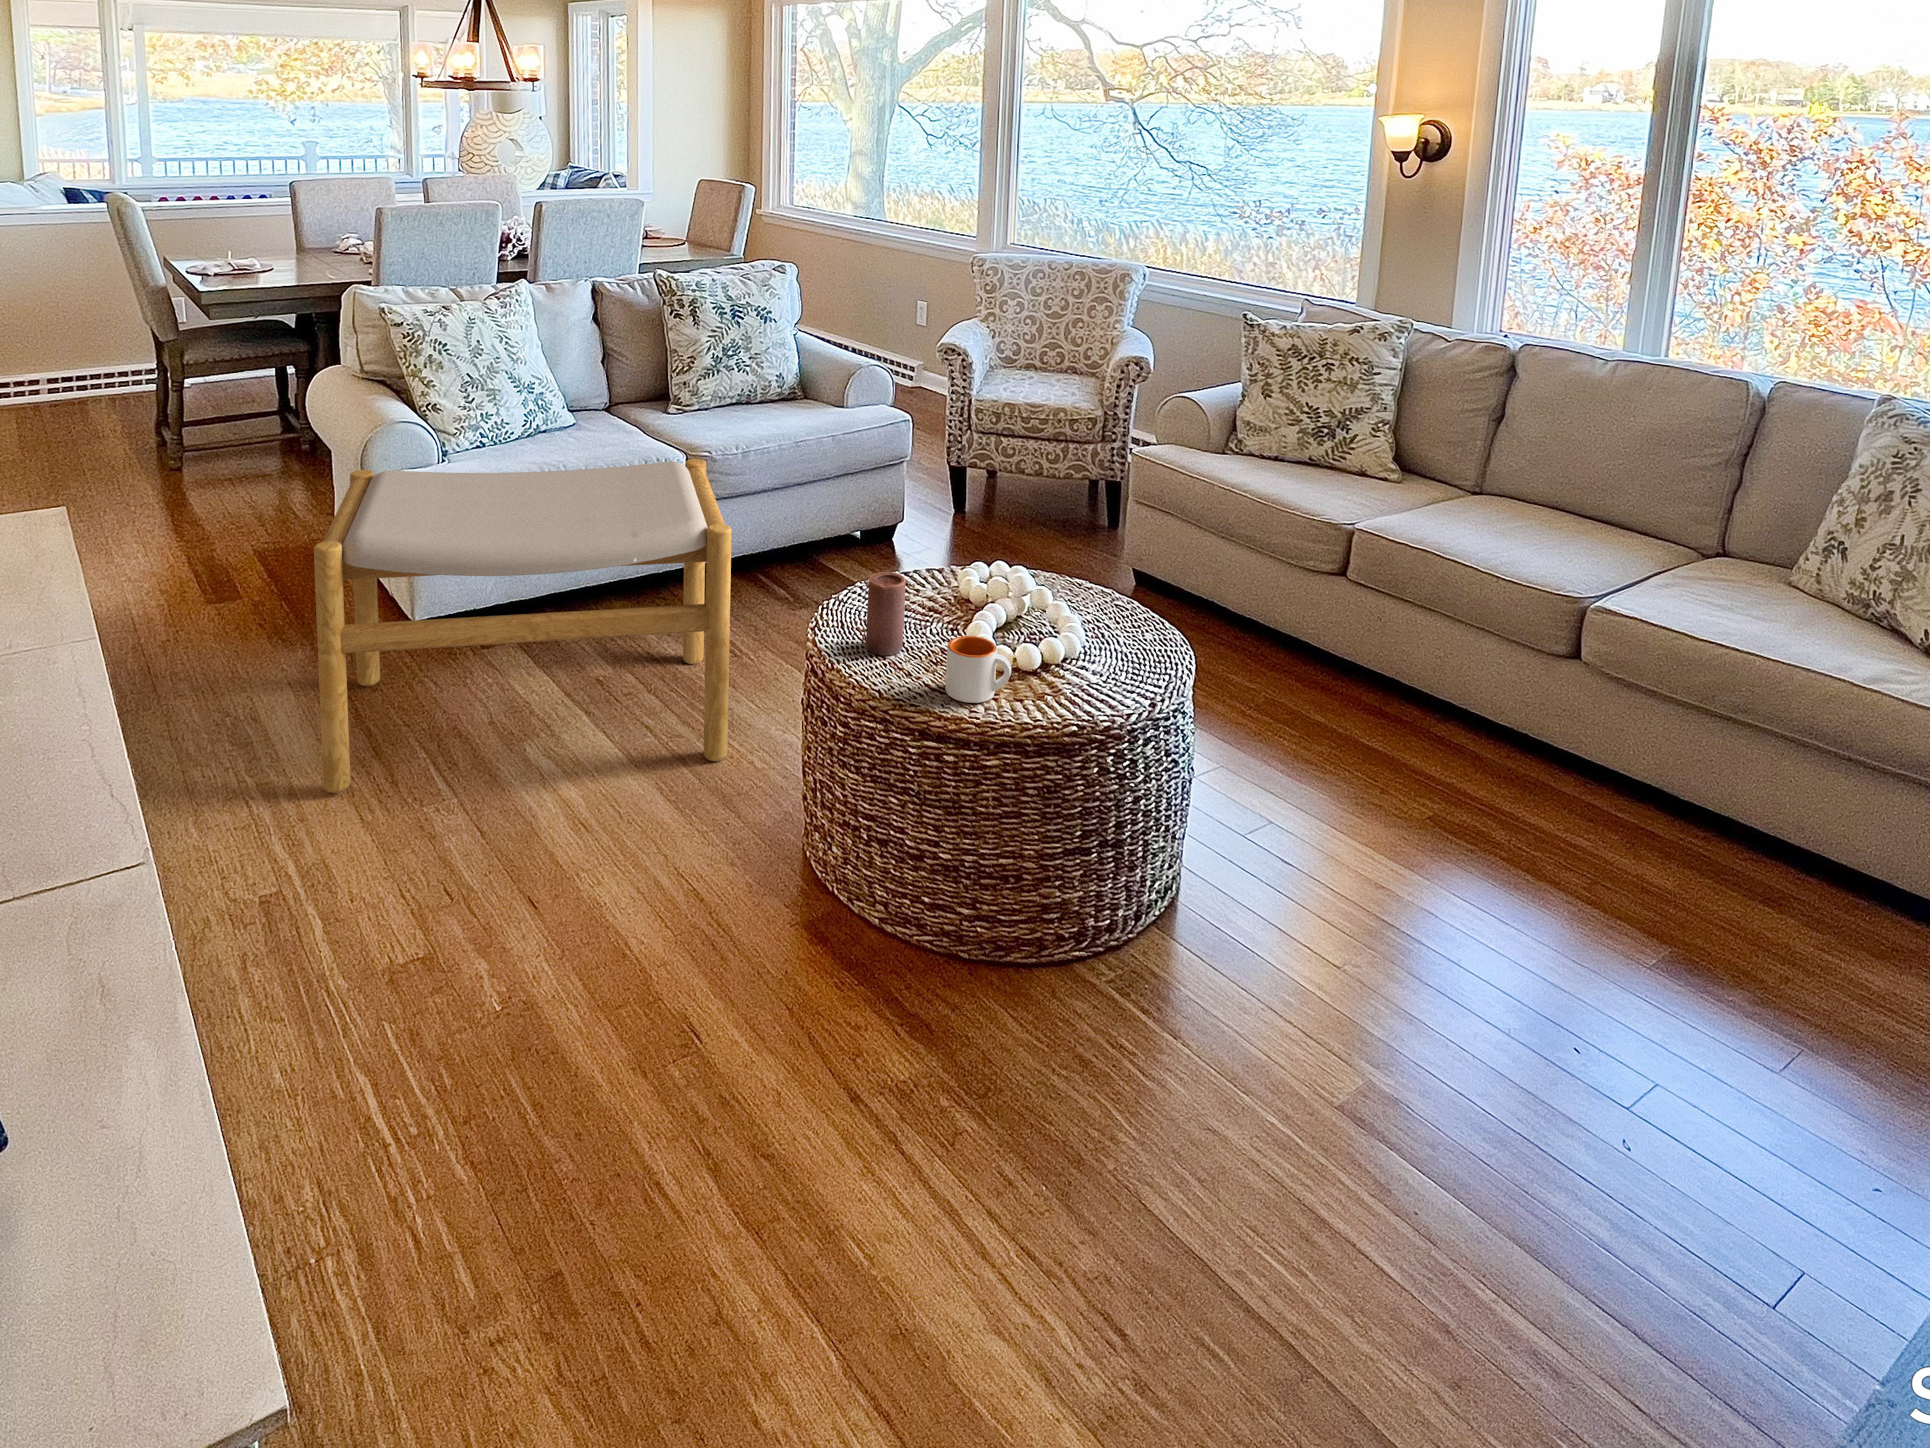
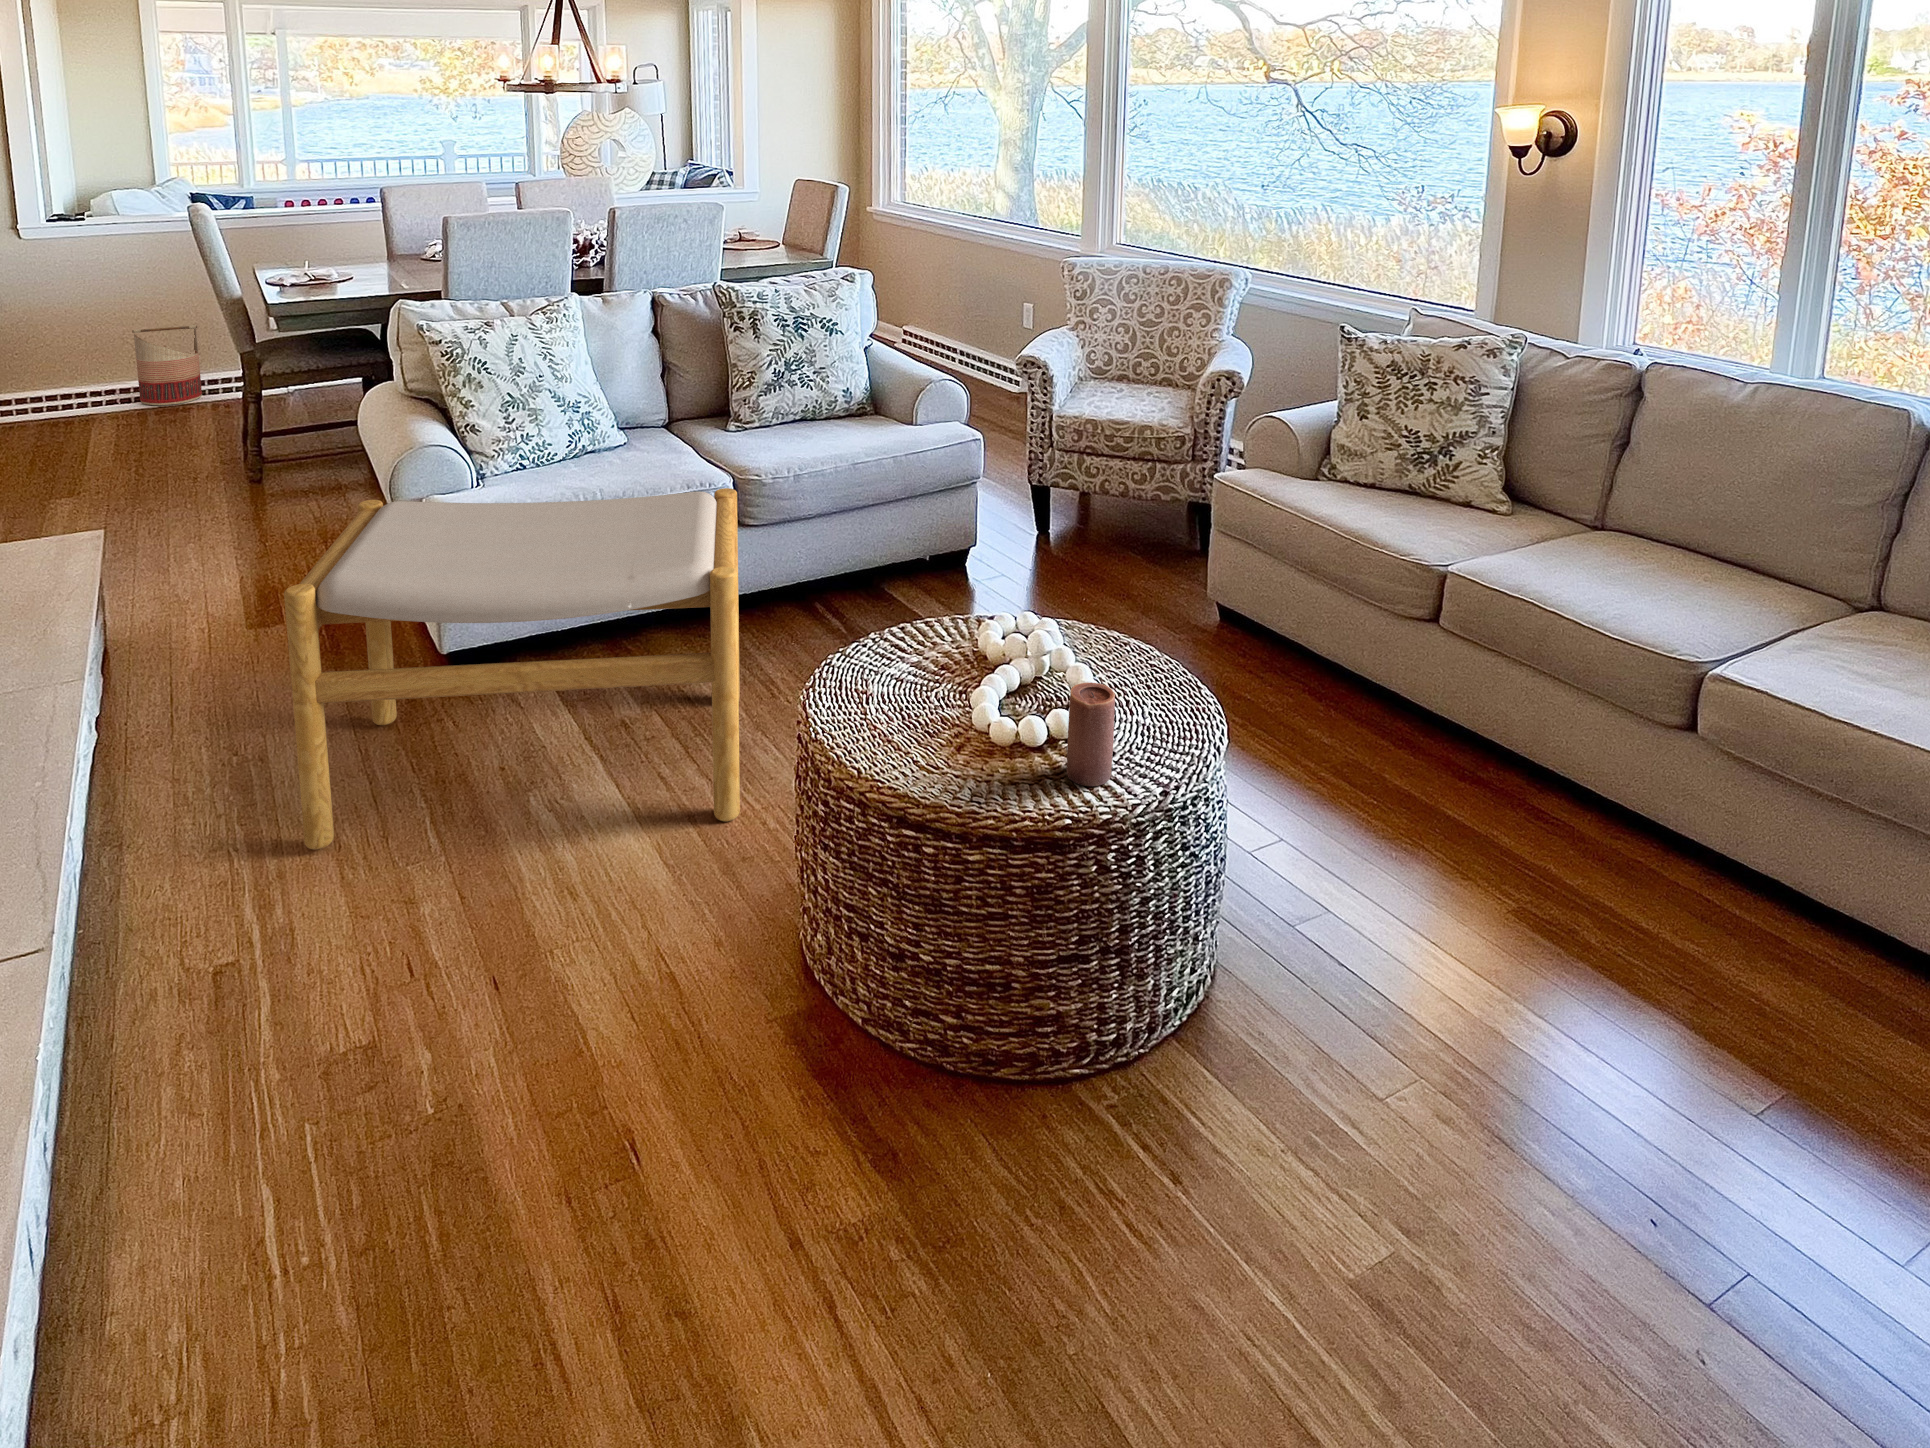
basket: none [23,319,93,399] -> present [132,325,202,405]
candle: present [866,572,905,655] -> present [1067,683,1115,786]
mug: present [945,636,1011,703] -> none [934,708,1006,787]

